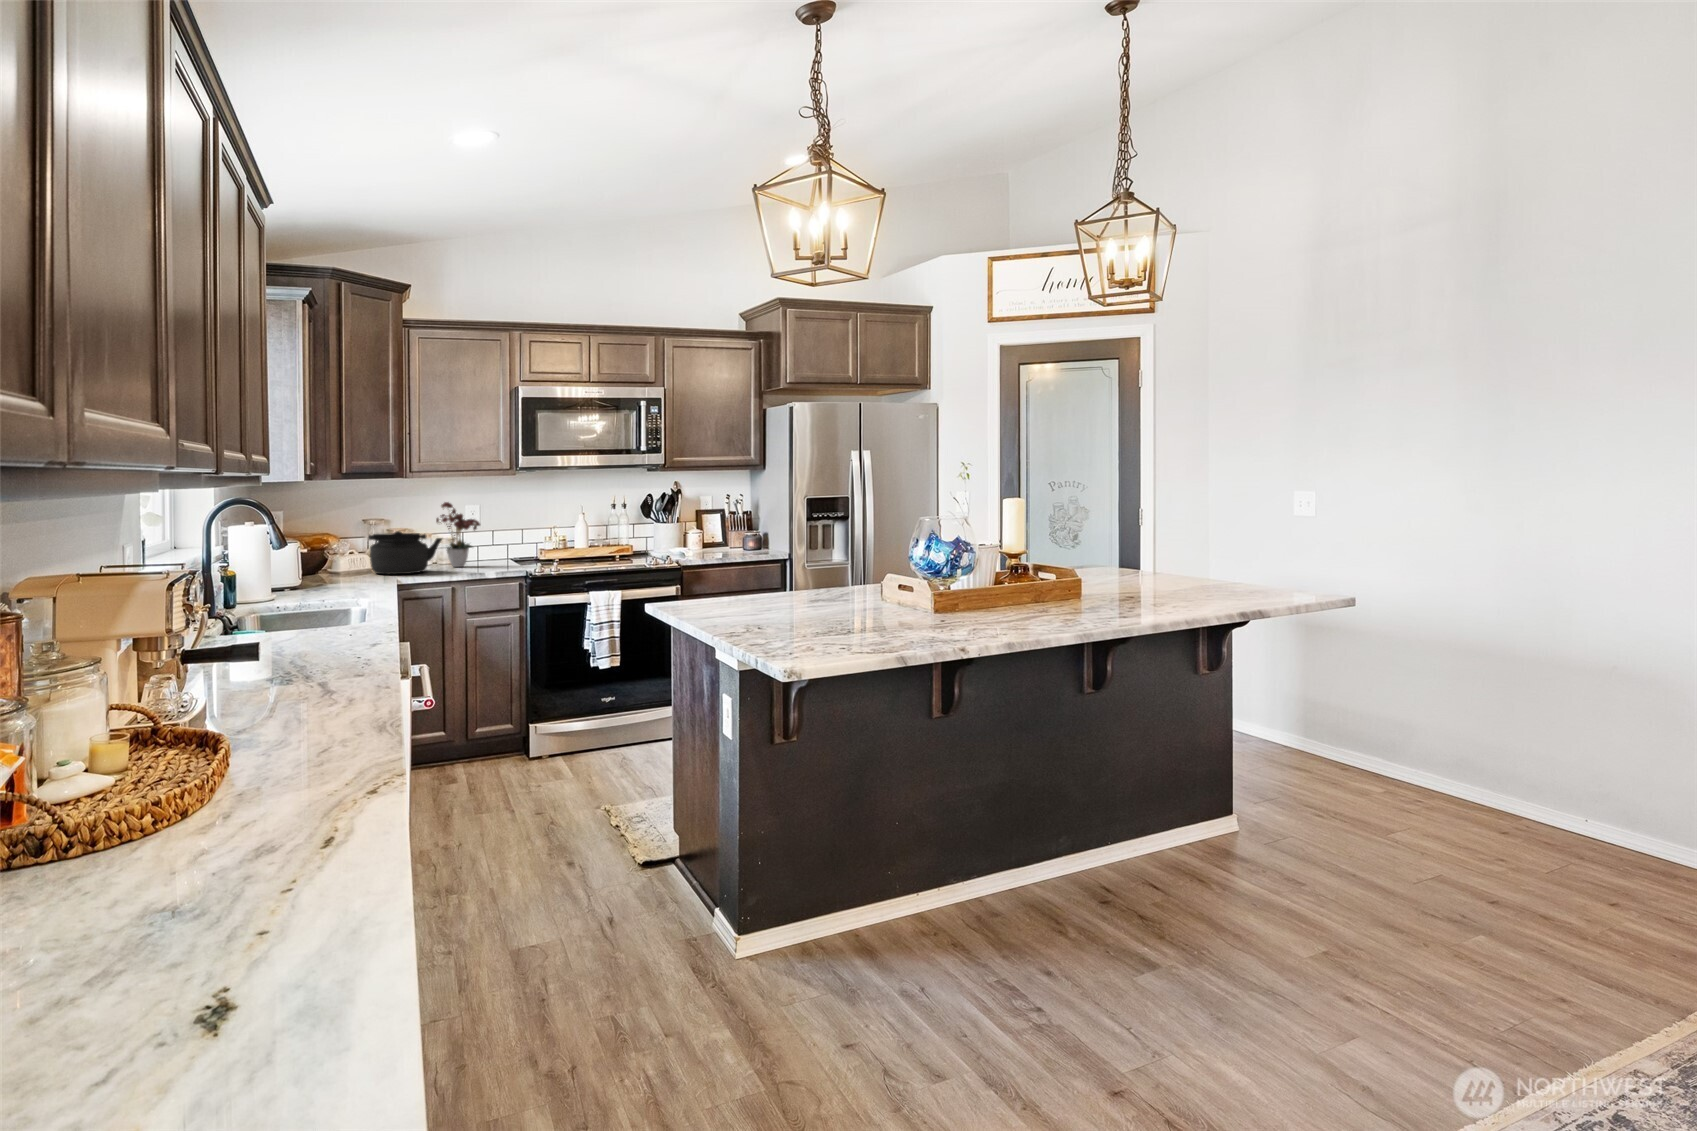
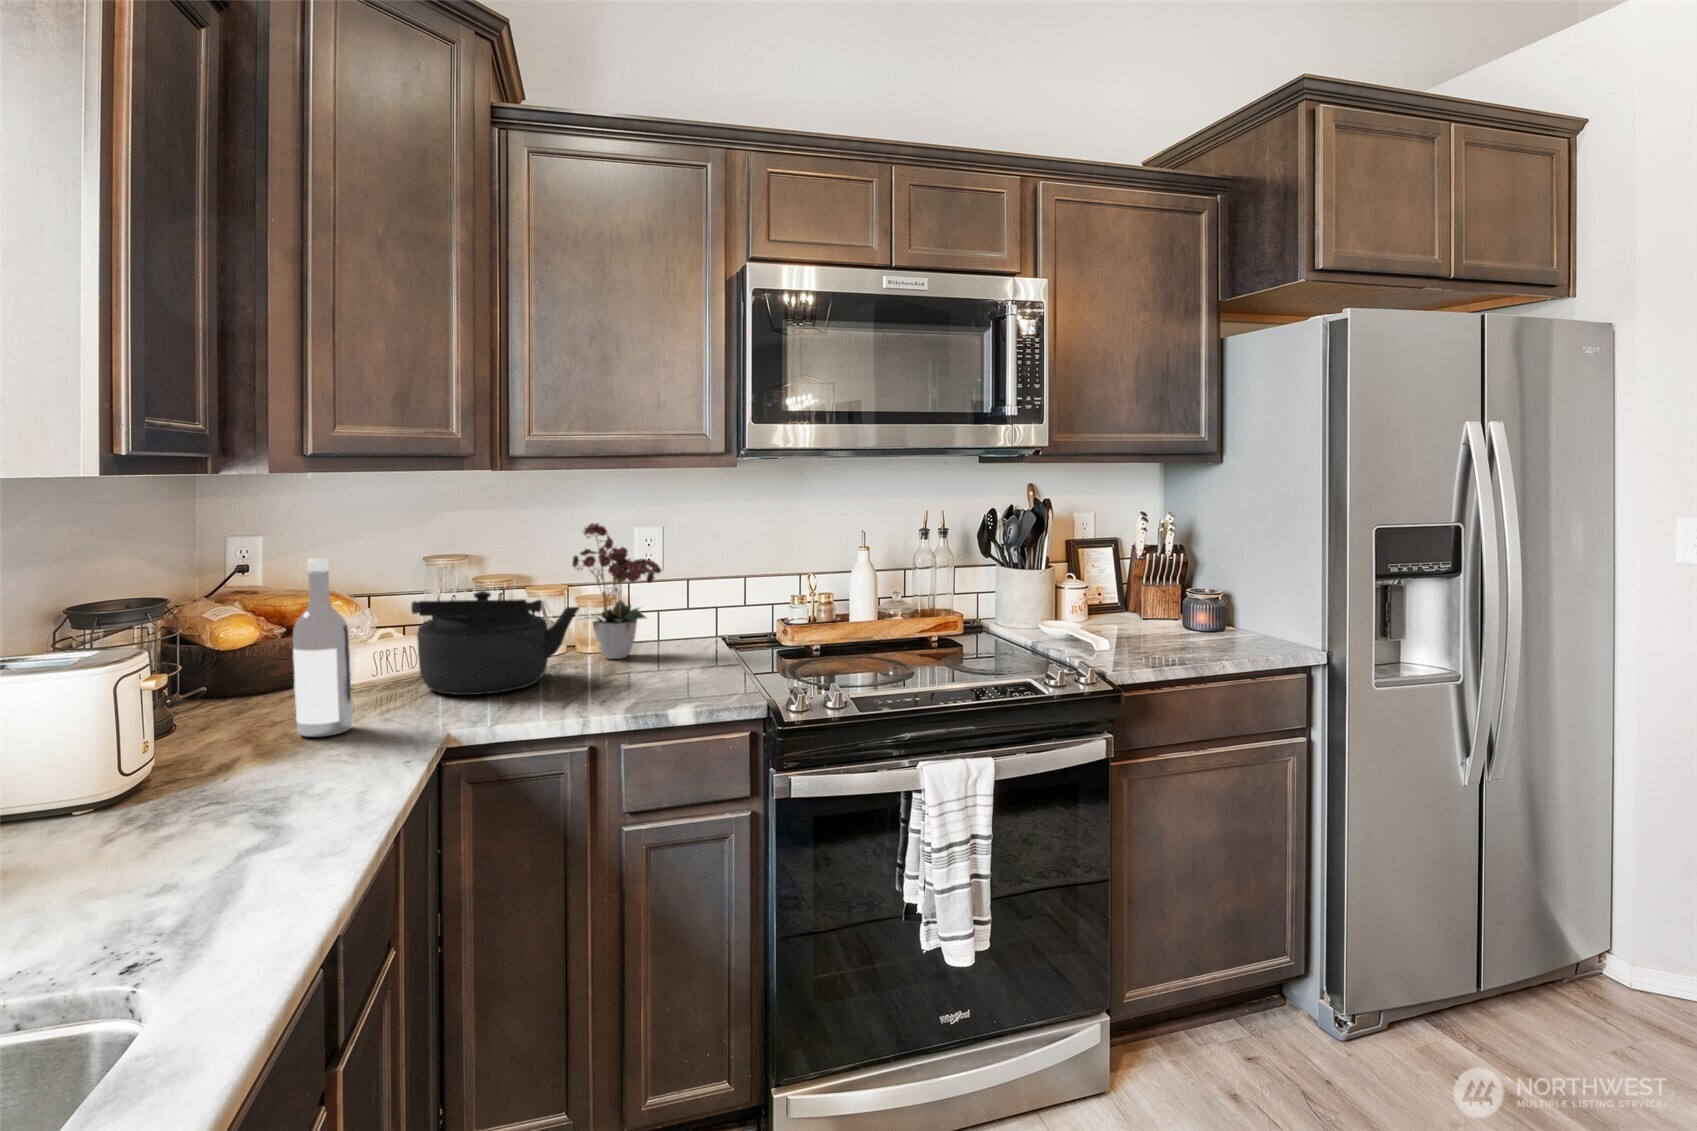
wine bottle: none [333,513,356,581] -> present [293,558,352,737]

